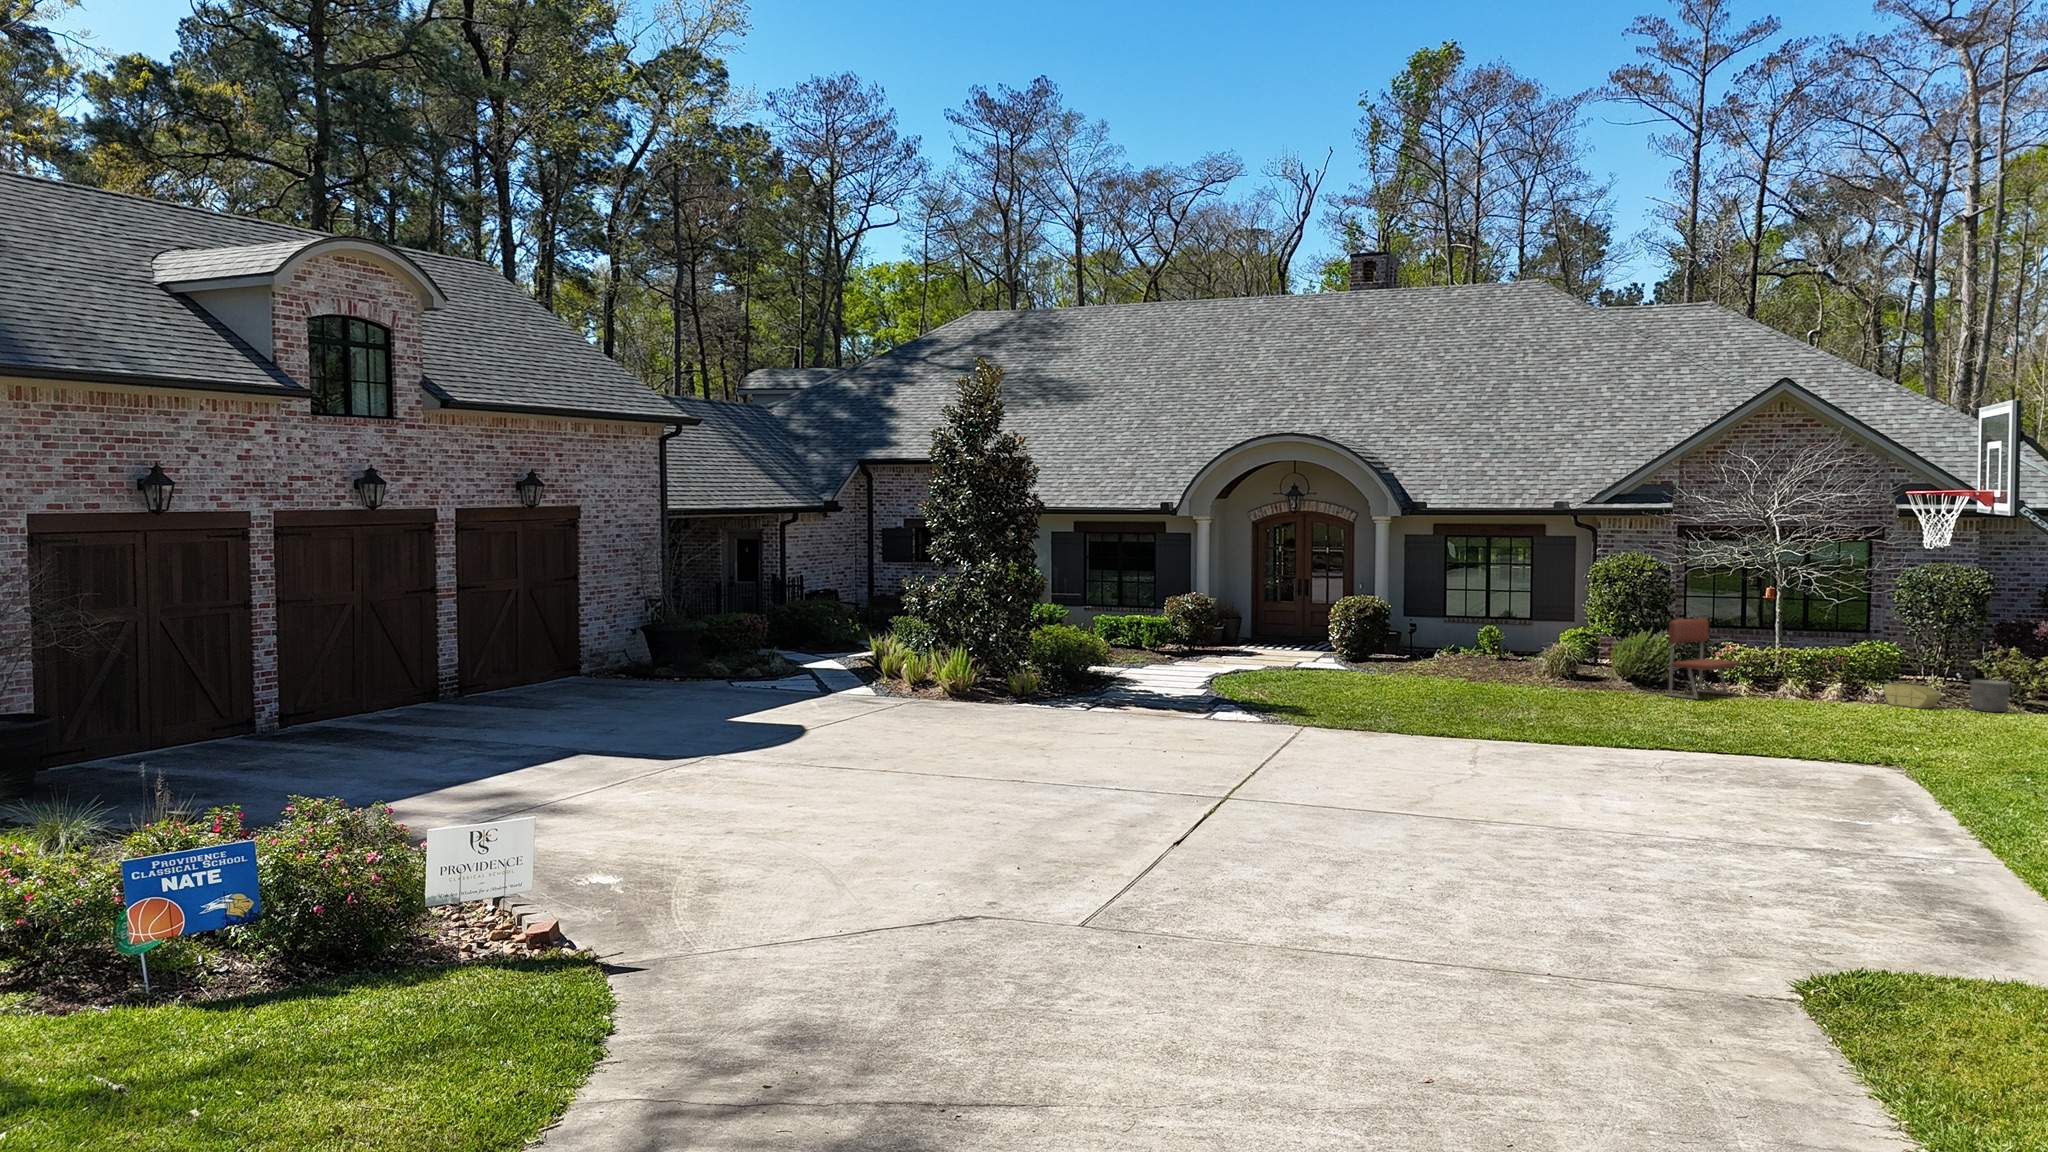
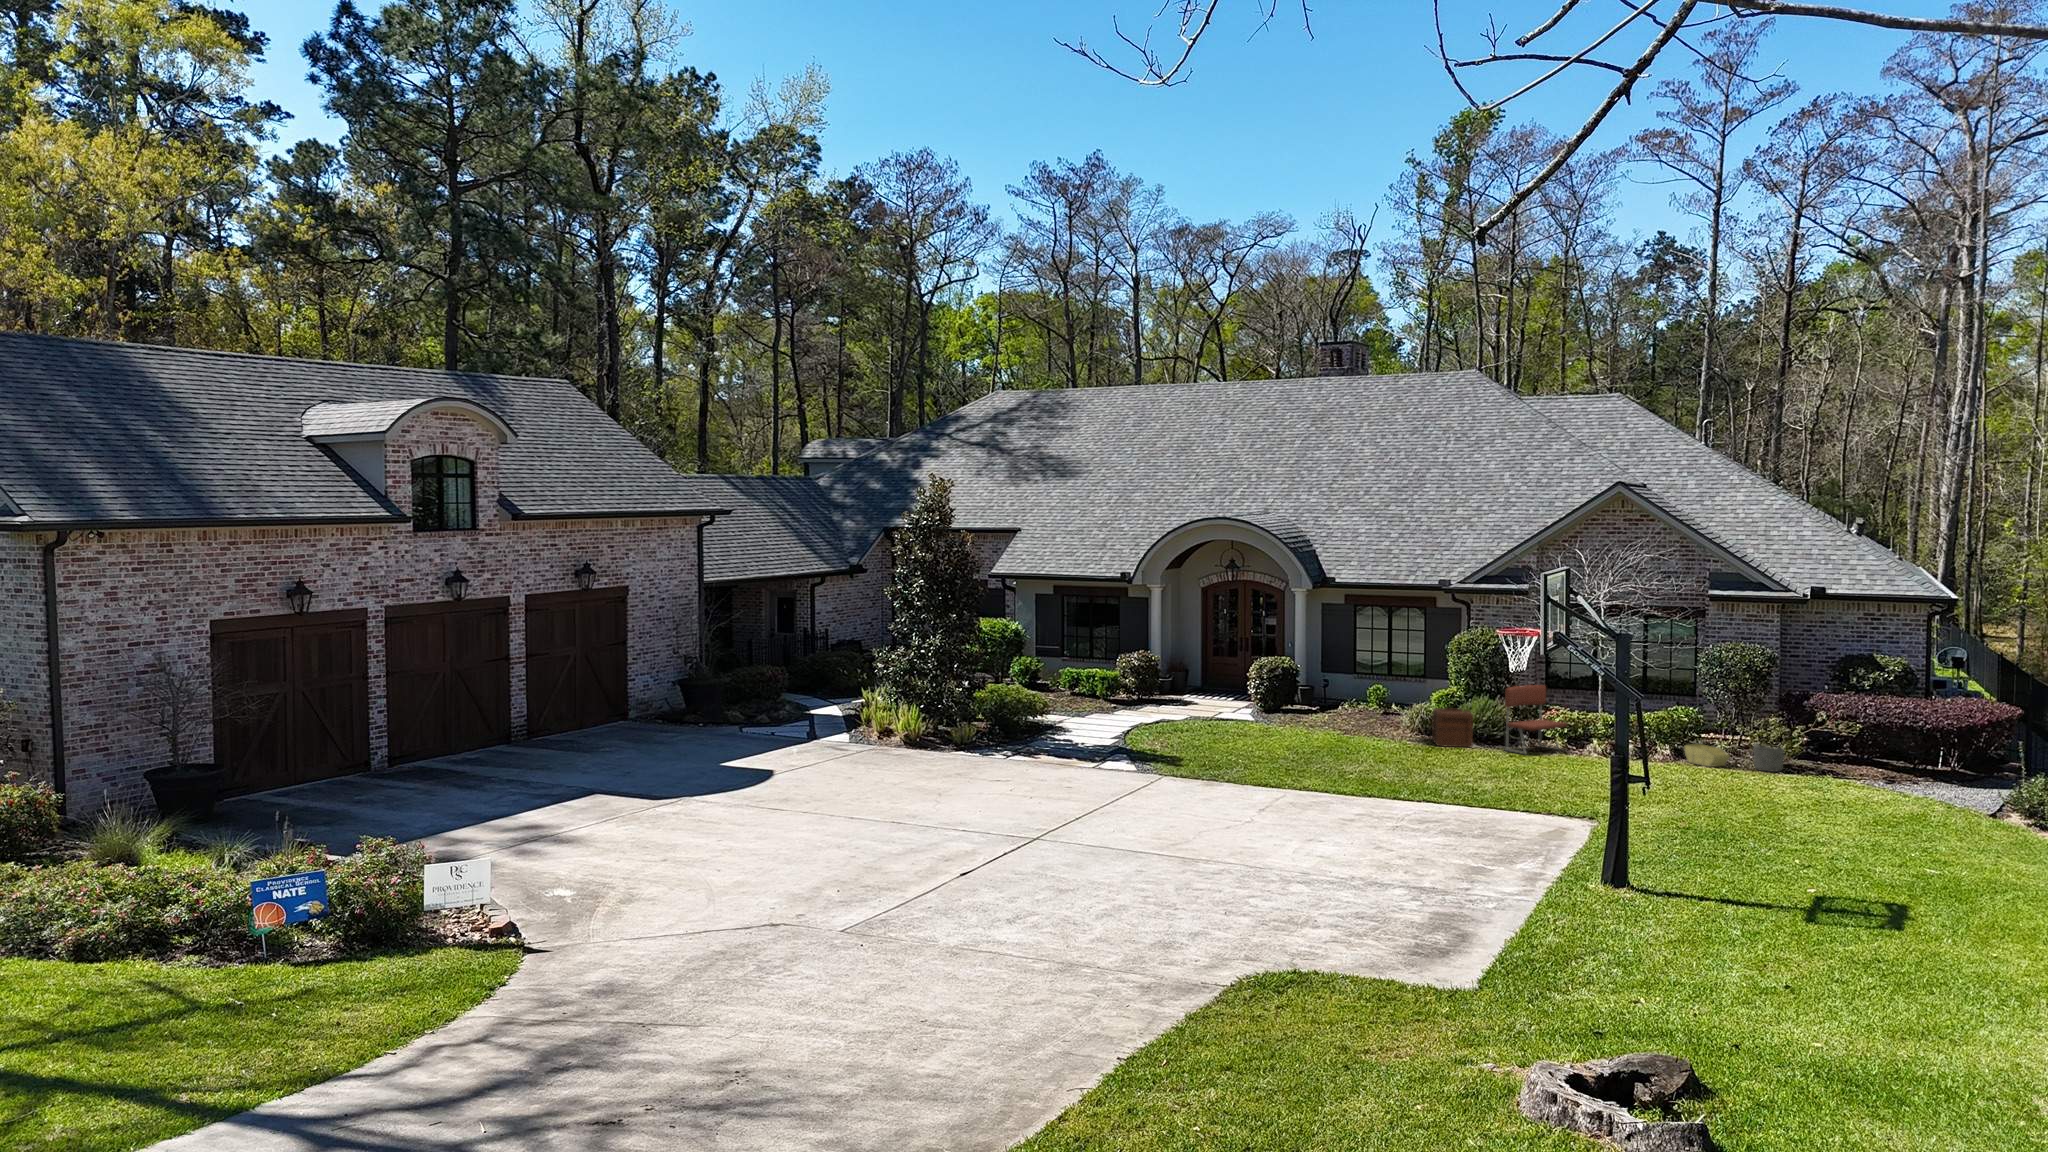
wooden crate: none [1571,648,1628,693] -> present [1432,708,1473,747]

